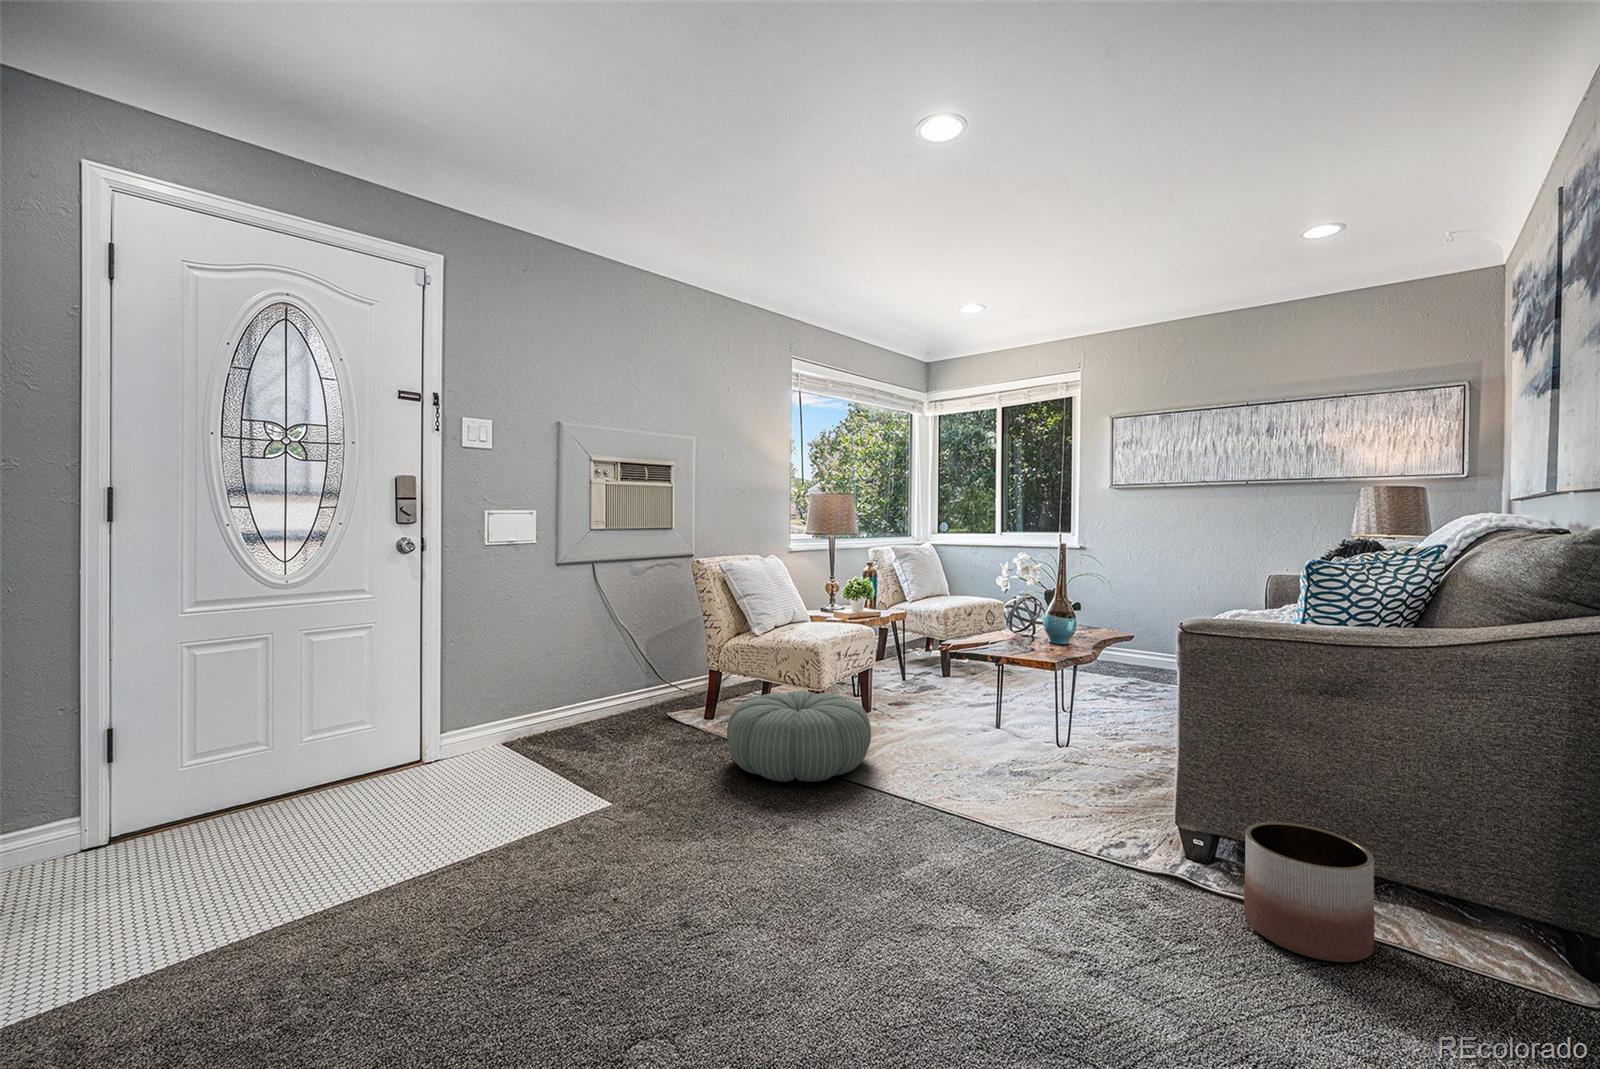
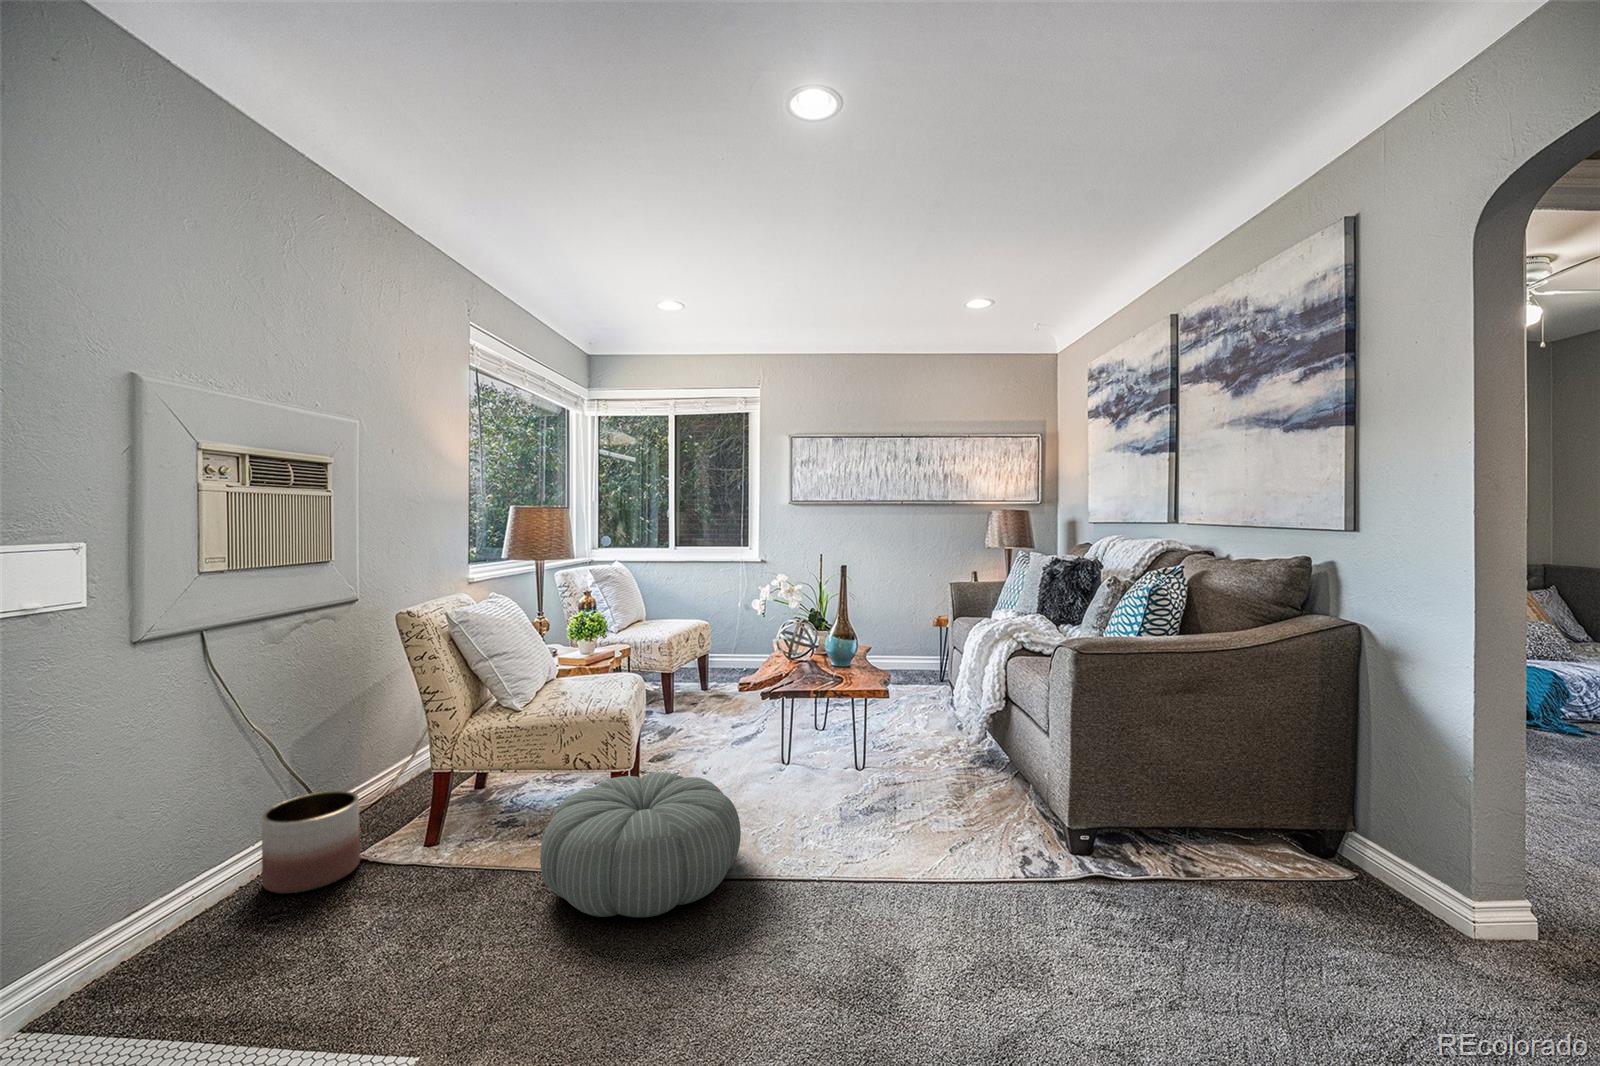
planter: present [1244,822,1374,962] -> present [262,791,360,893]

